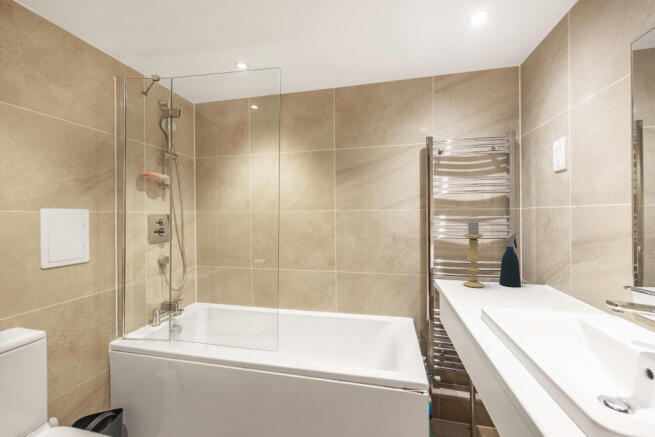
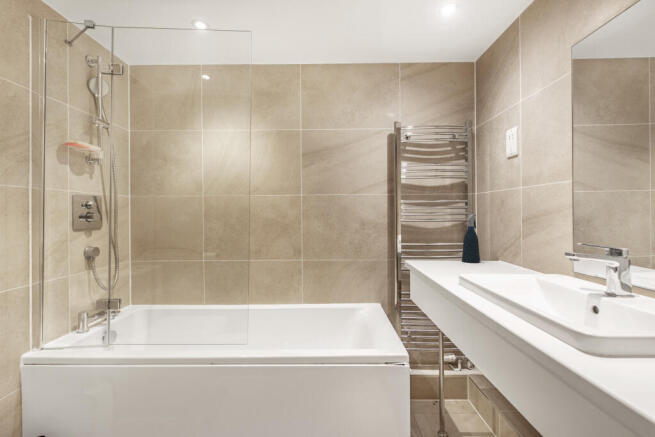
candle holder: present [464,221,483,288] -> none [432,202,449,264]

